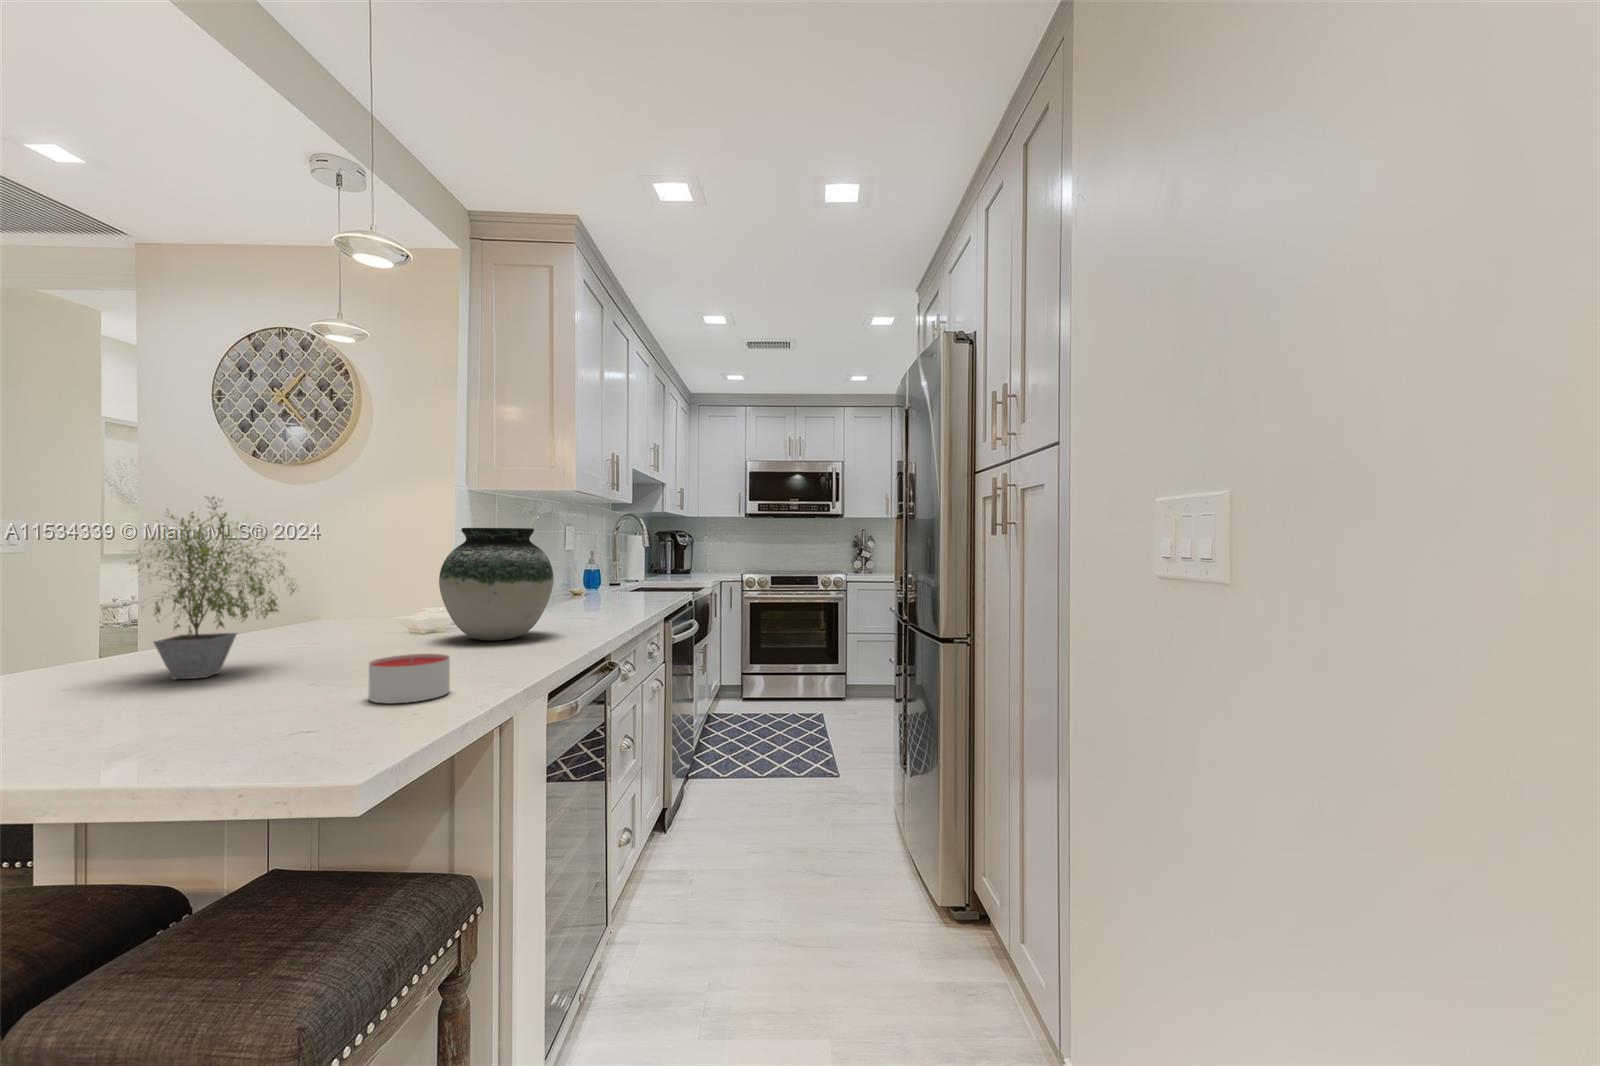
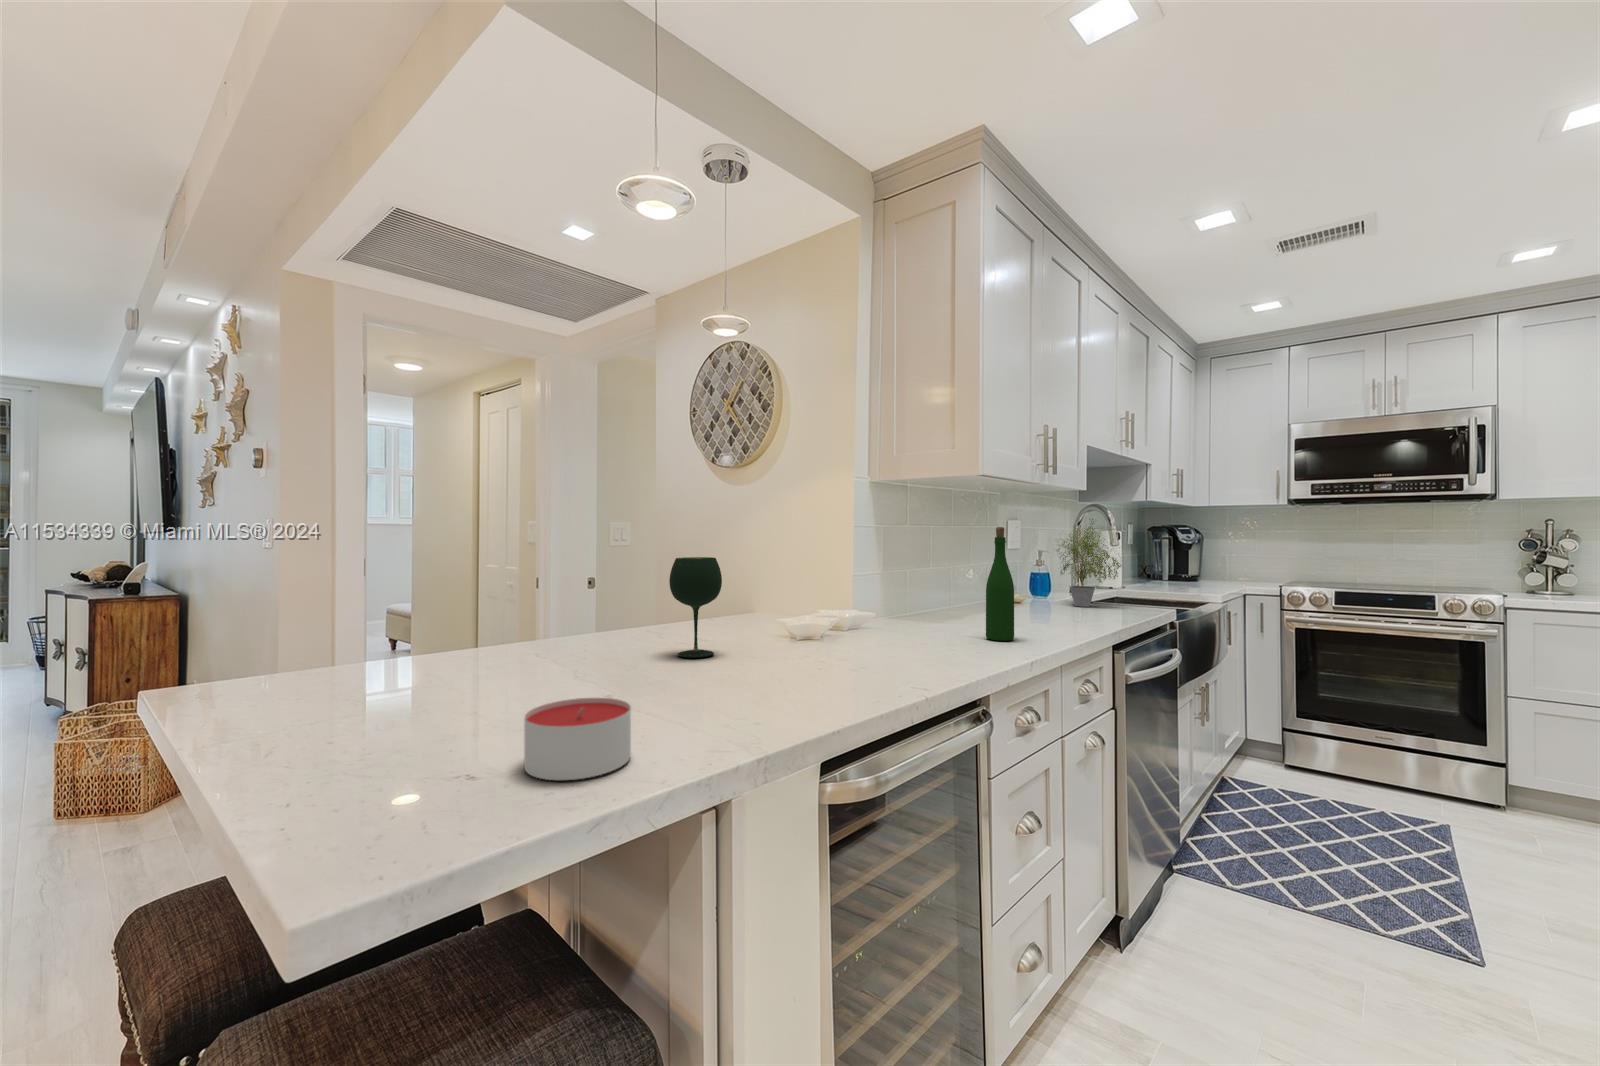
potted plant: present [134,497,295,679] -> present [1056,519,1122,607]
vase: present [439,528,553,640] -> none [776,523,909,667]
wine bottle: none [582,532,604,617] -> present [986,527,1014,641]
wine glass: none [320,558,378,649] -> present [669,557,722,658]

